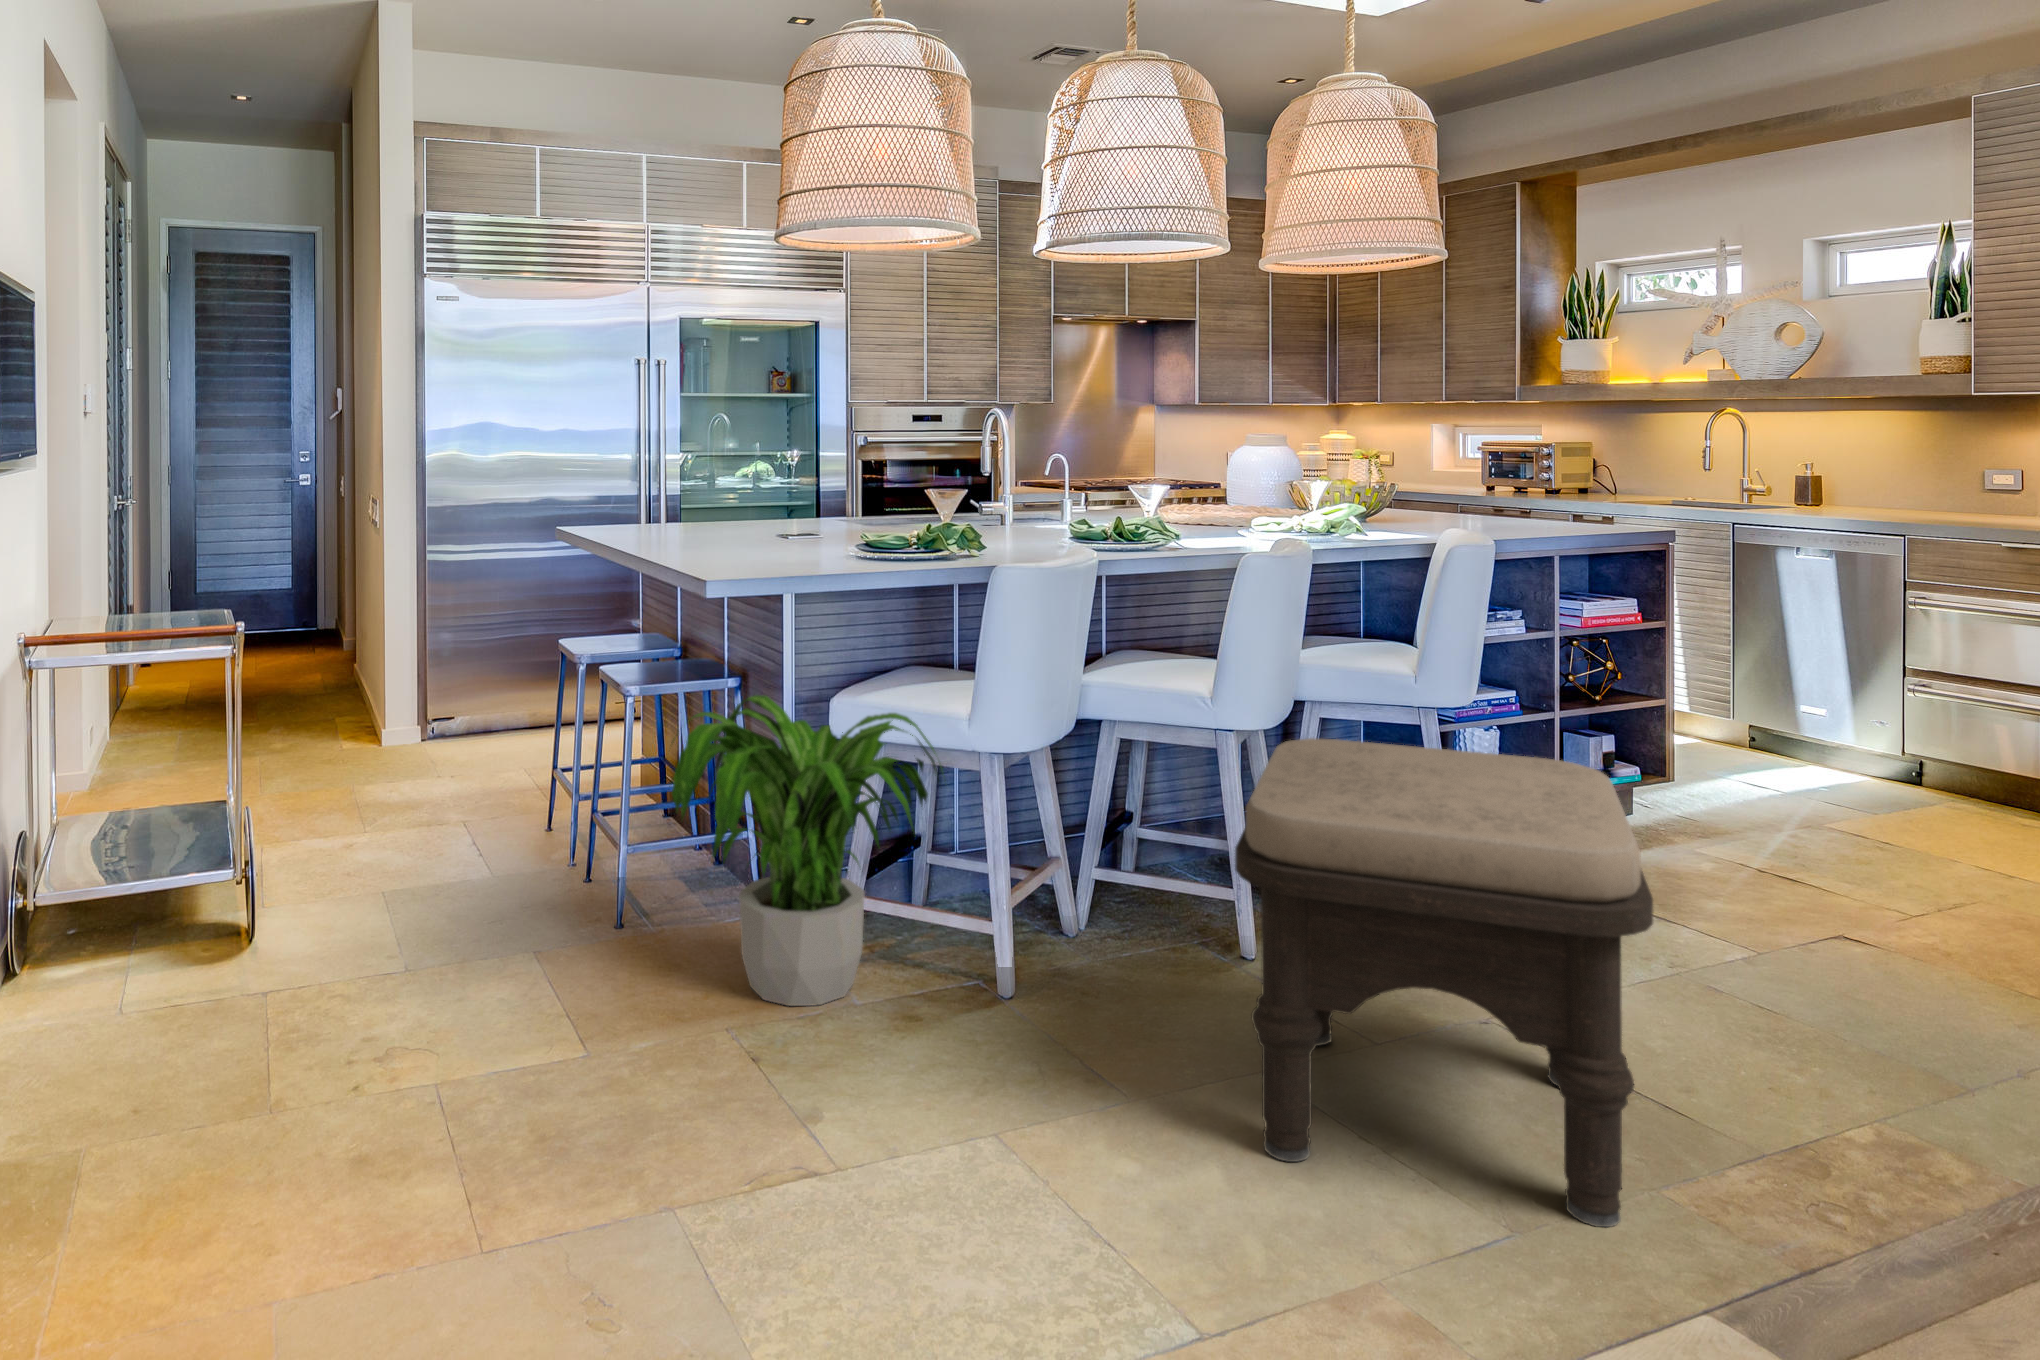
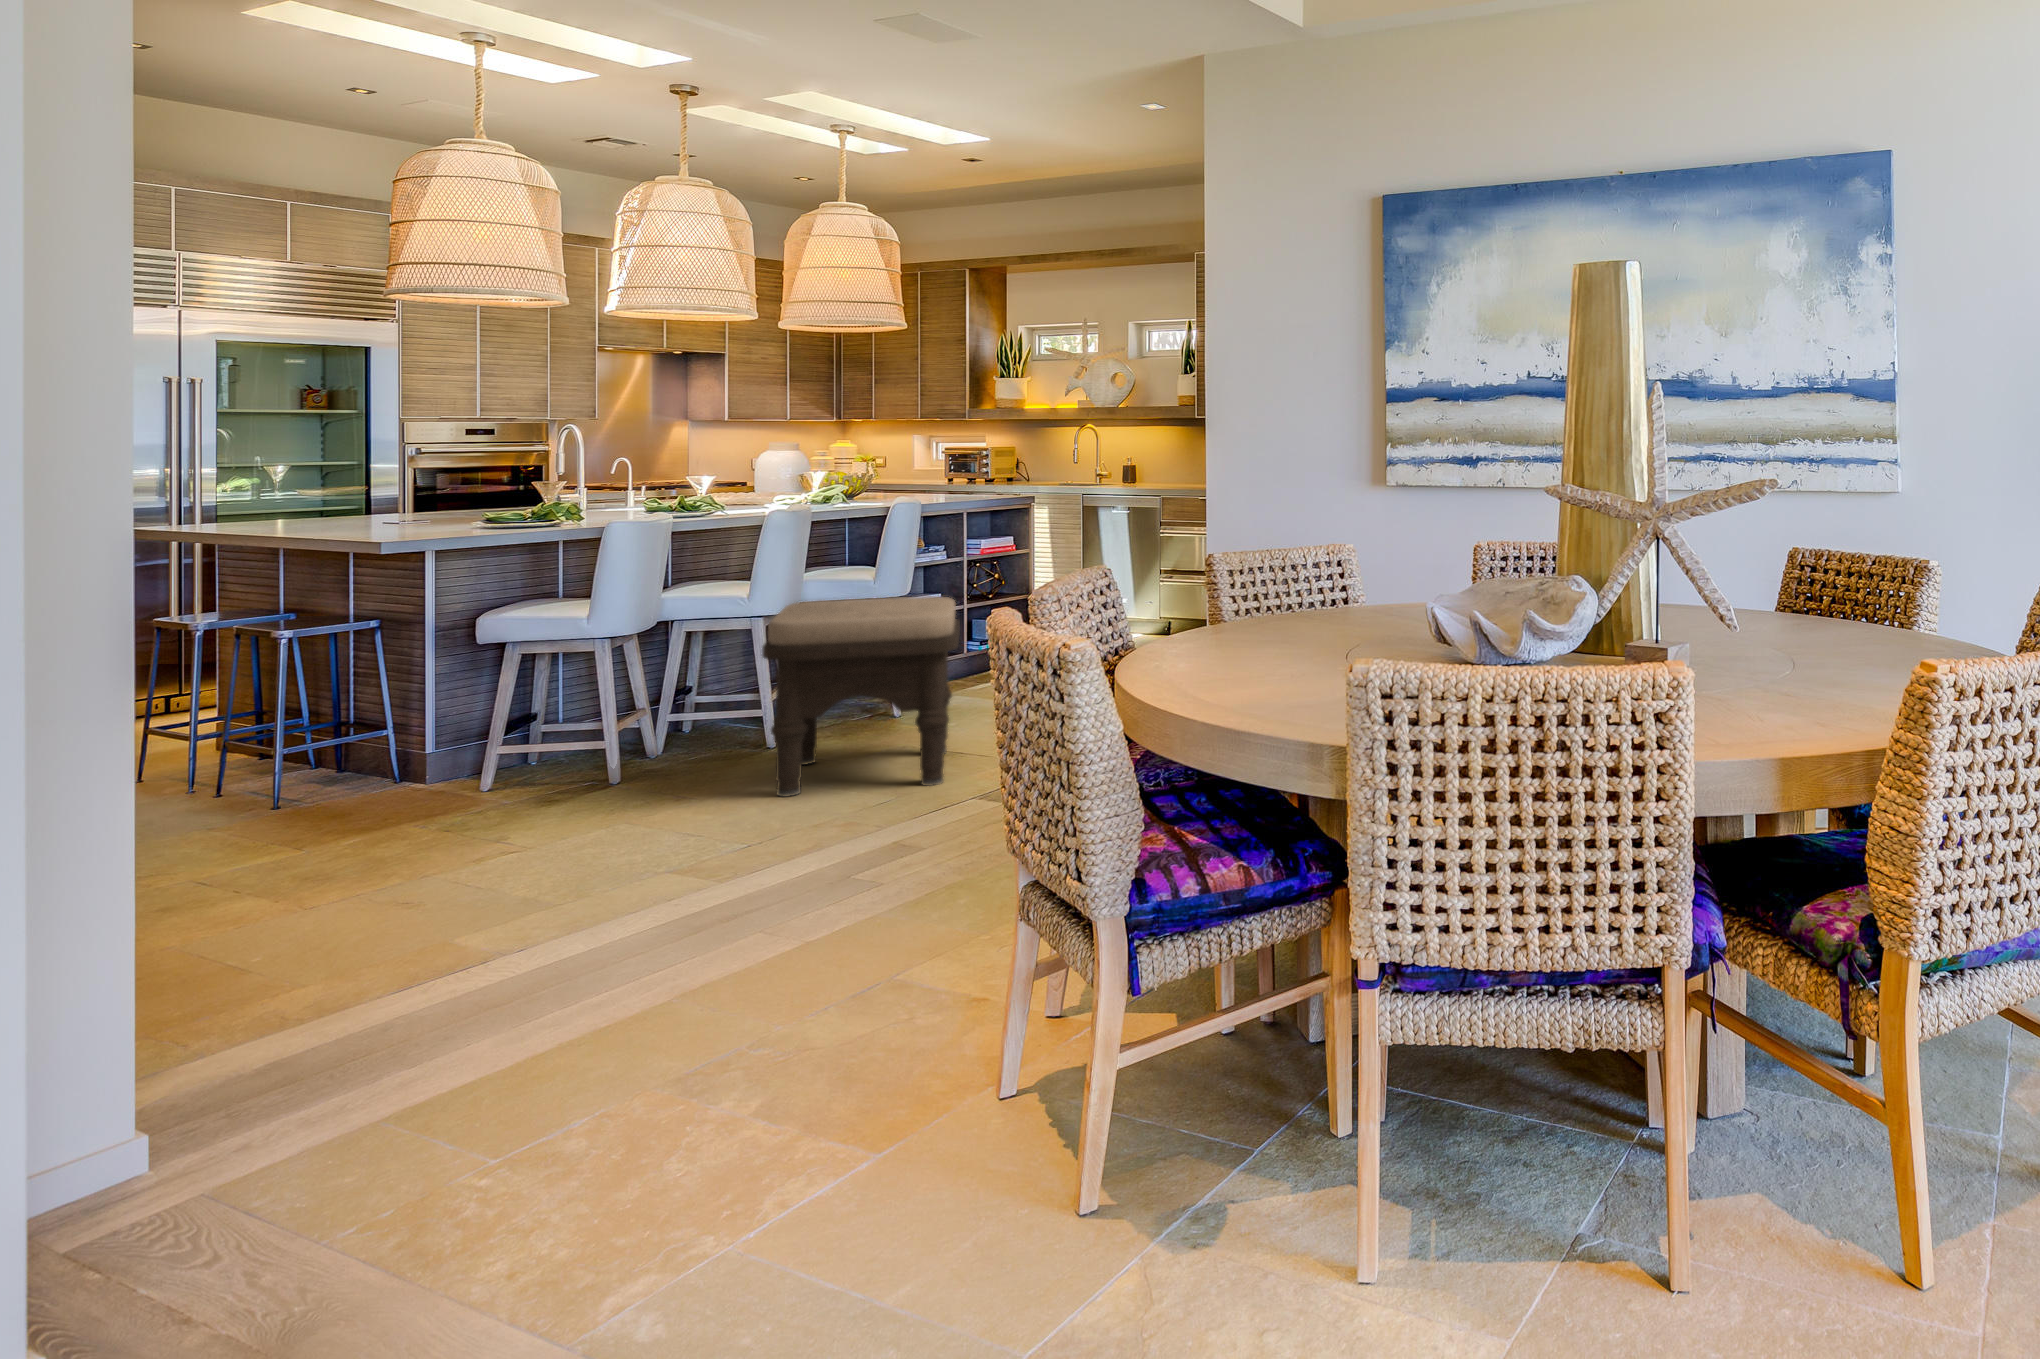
potted plant: present [670,695,945,1006] -> none [341,606,577,808]

